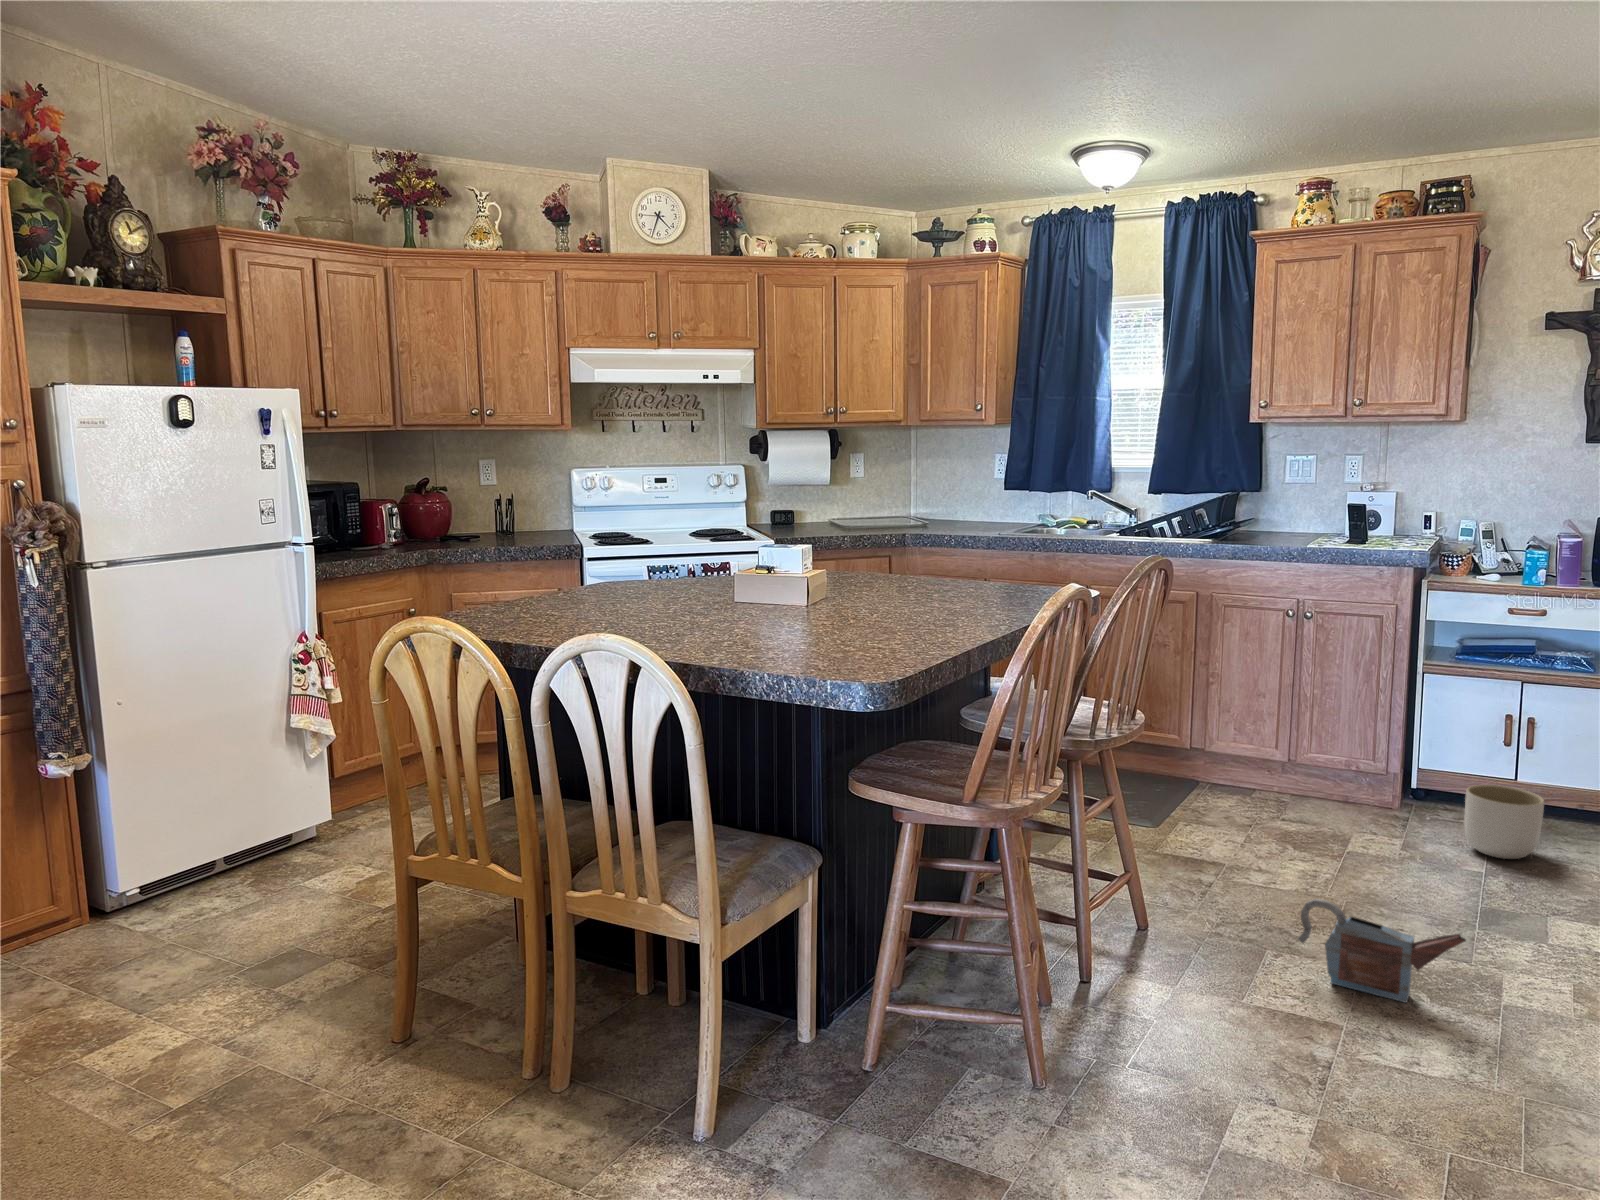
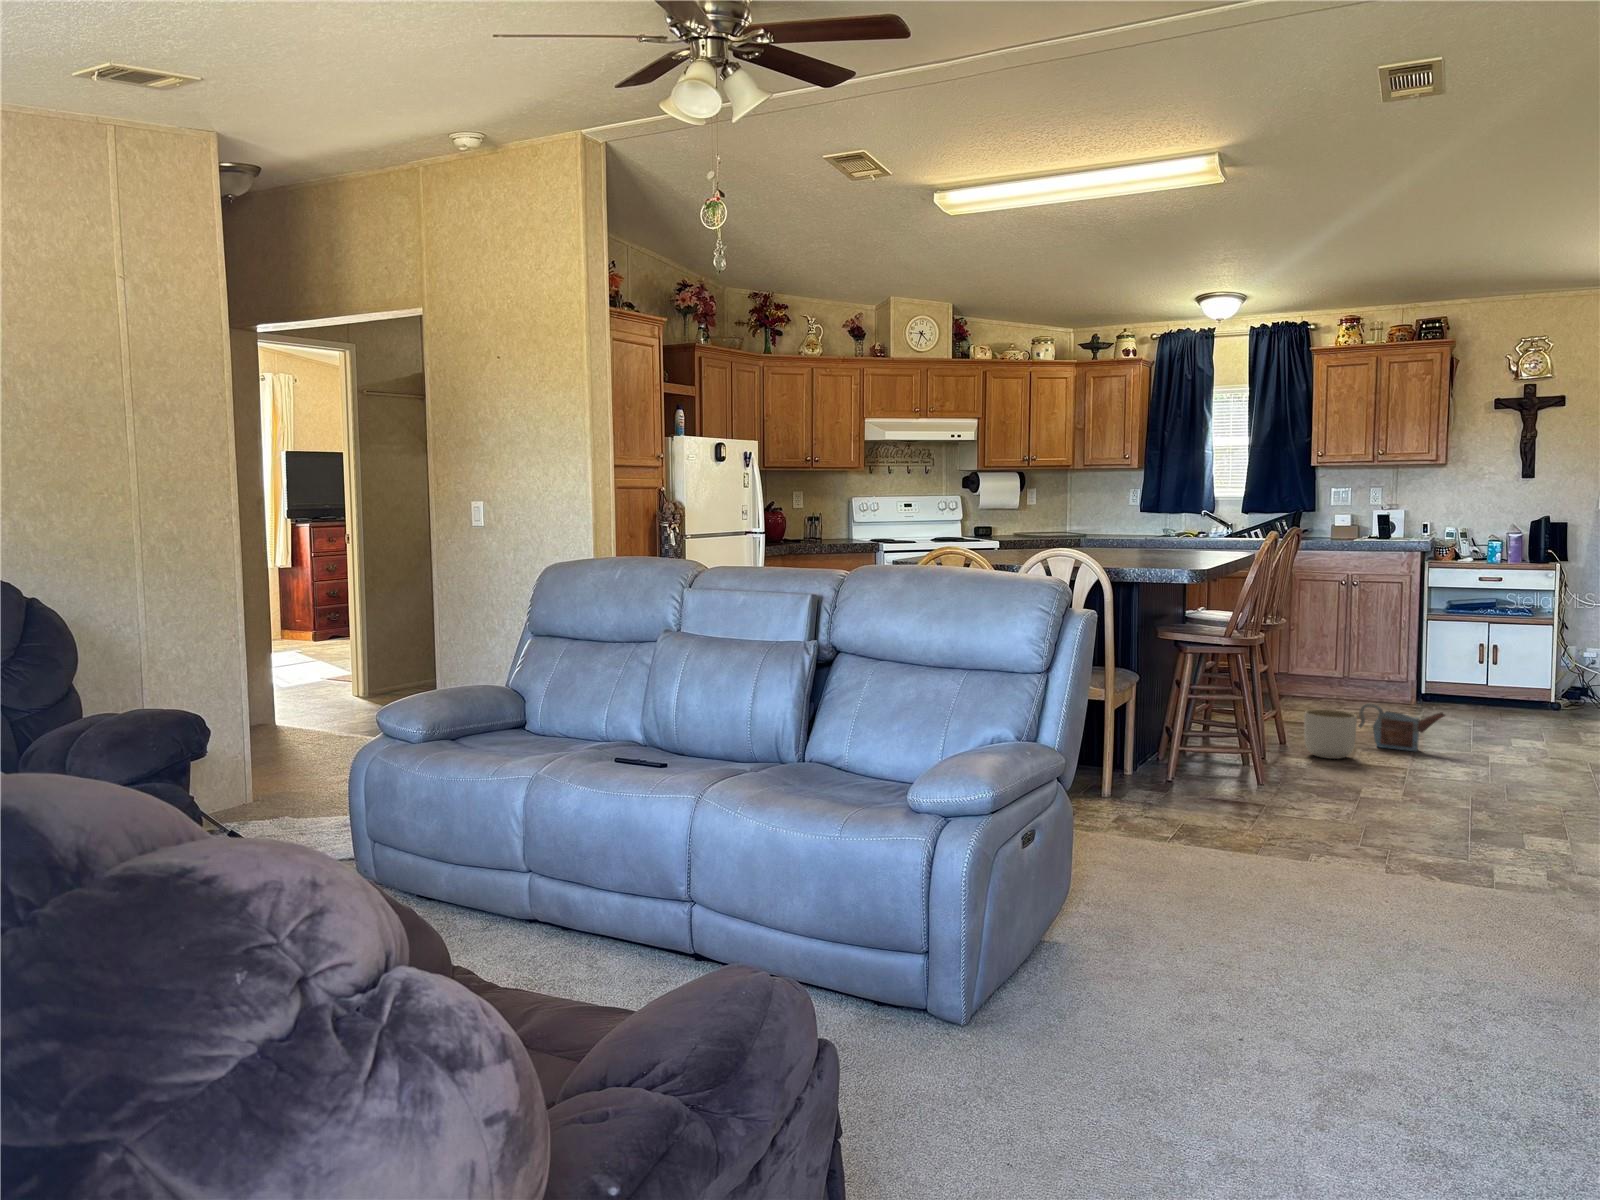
planter: present [1464,785,1544,859] -> present [1304,710,1357,759]

